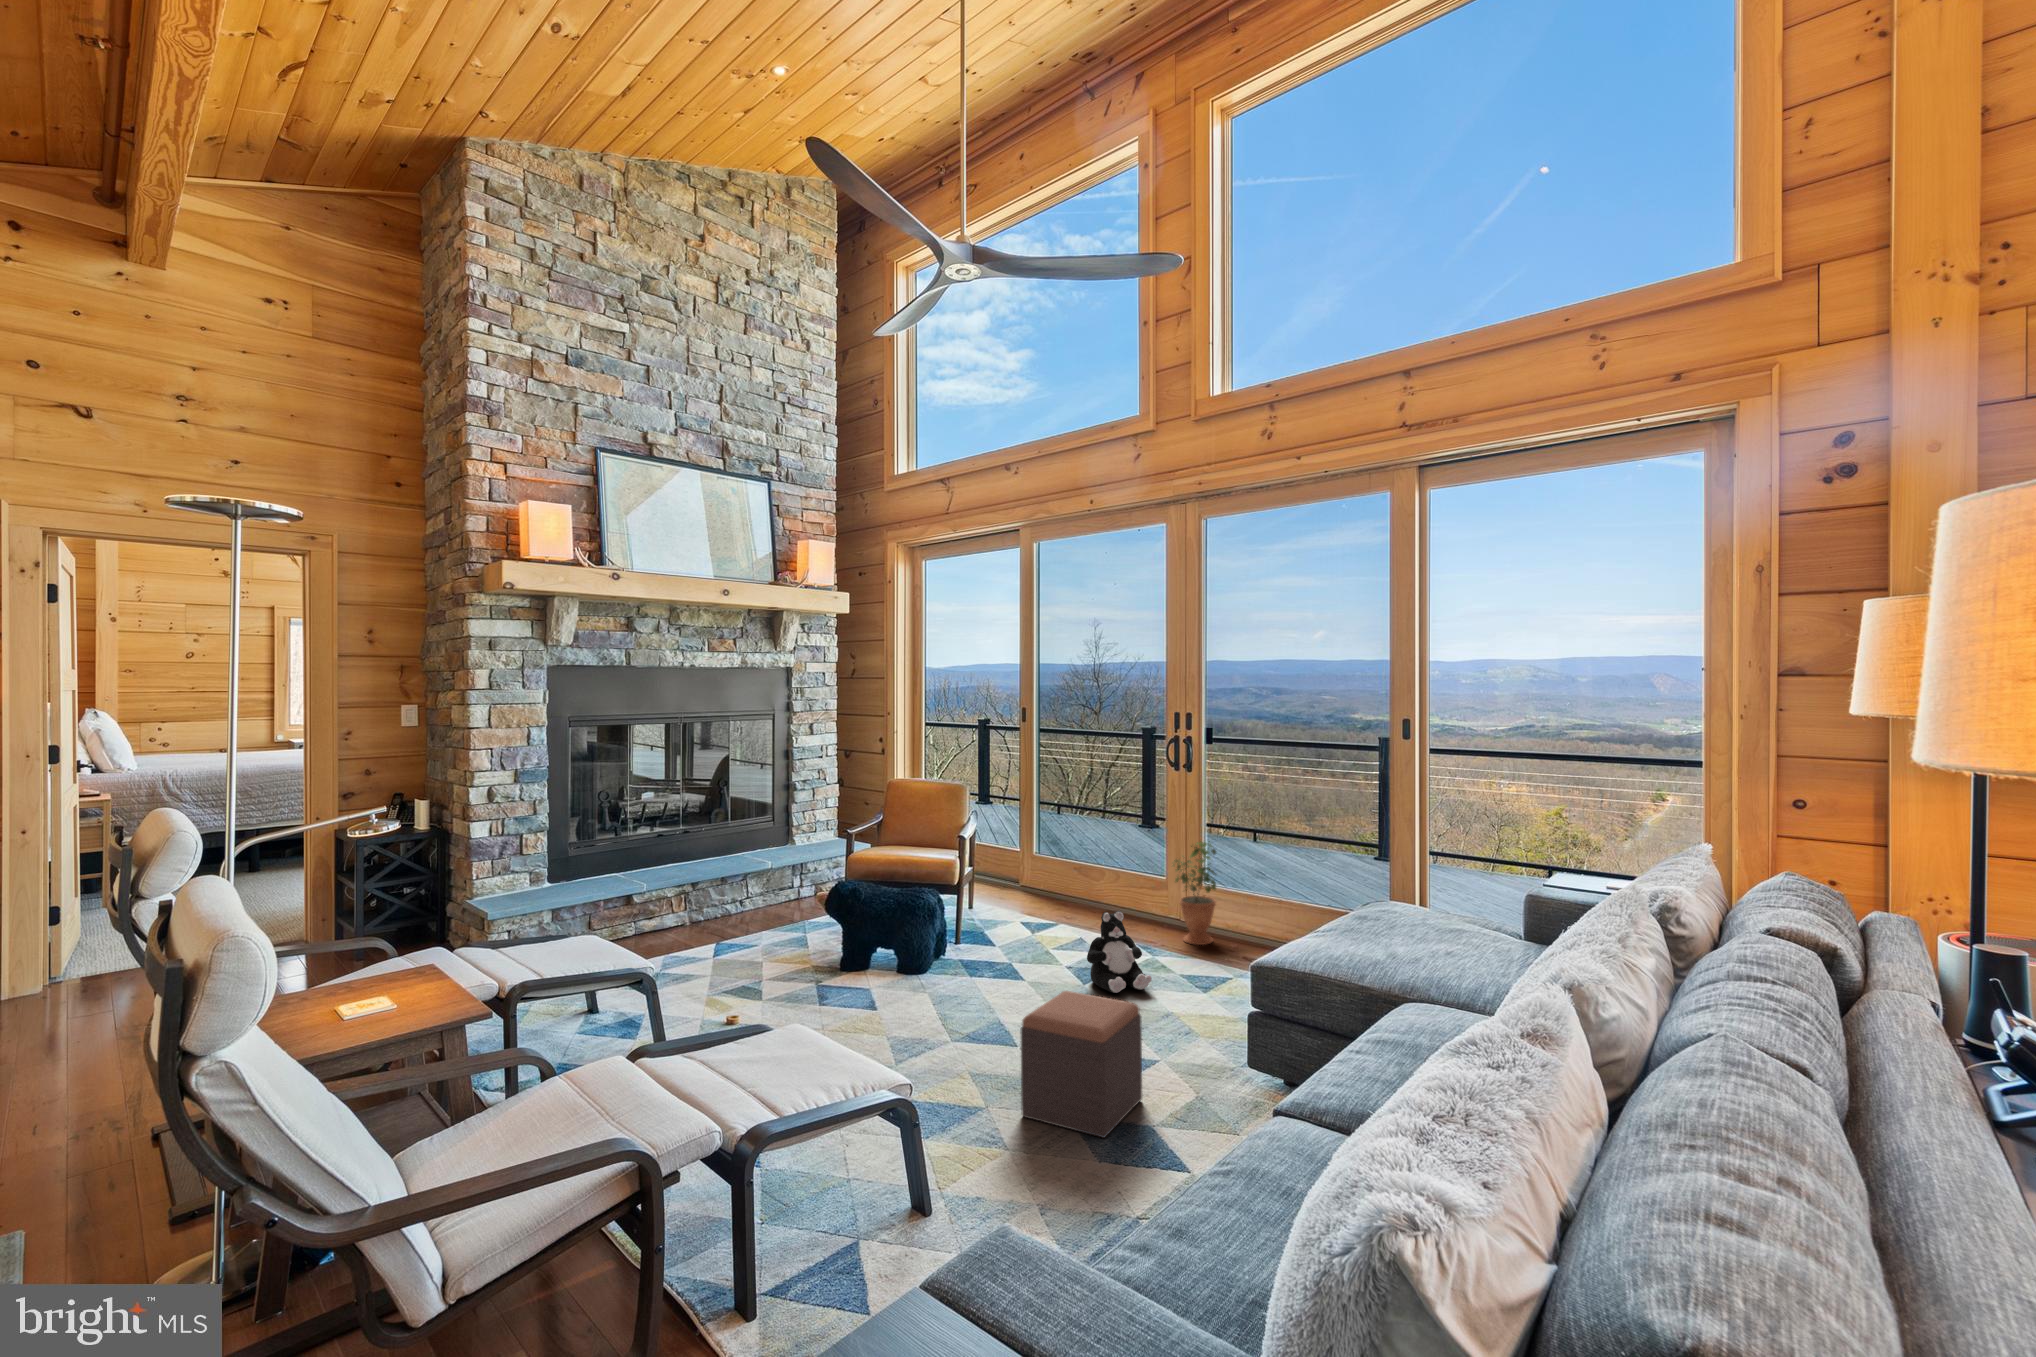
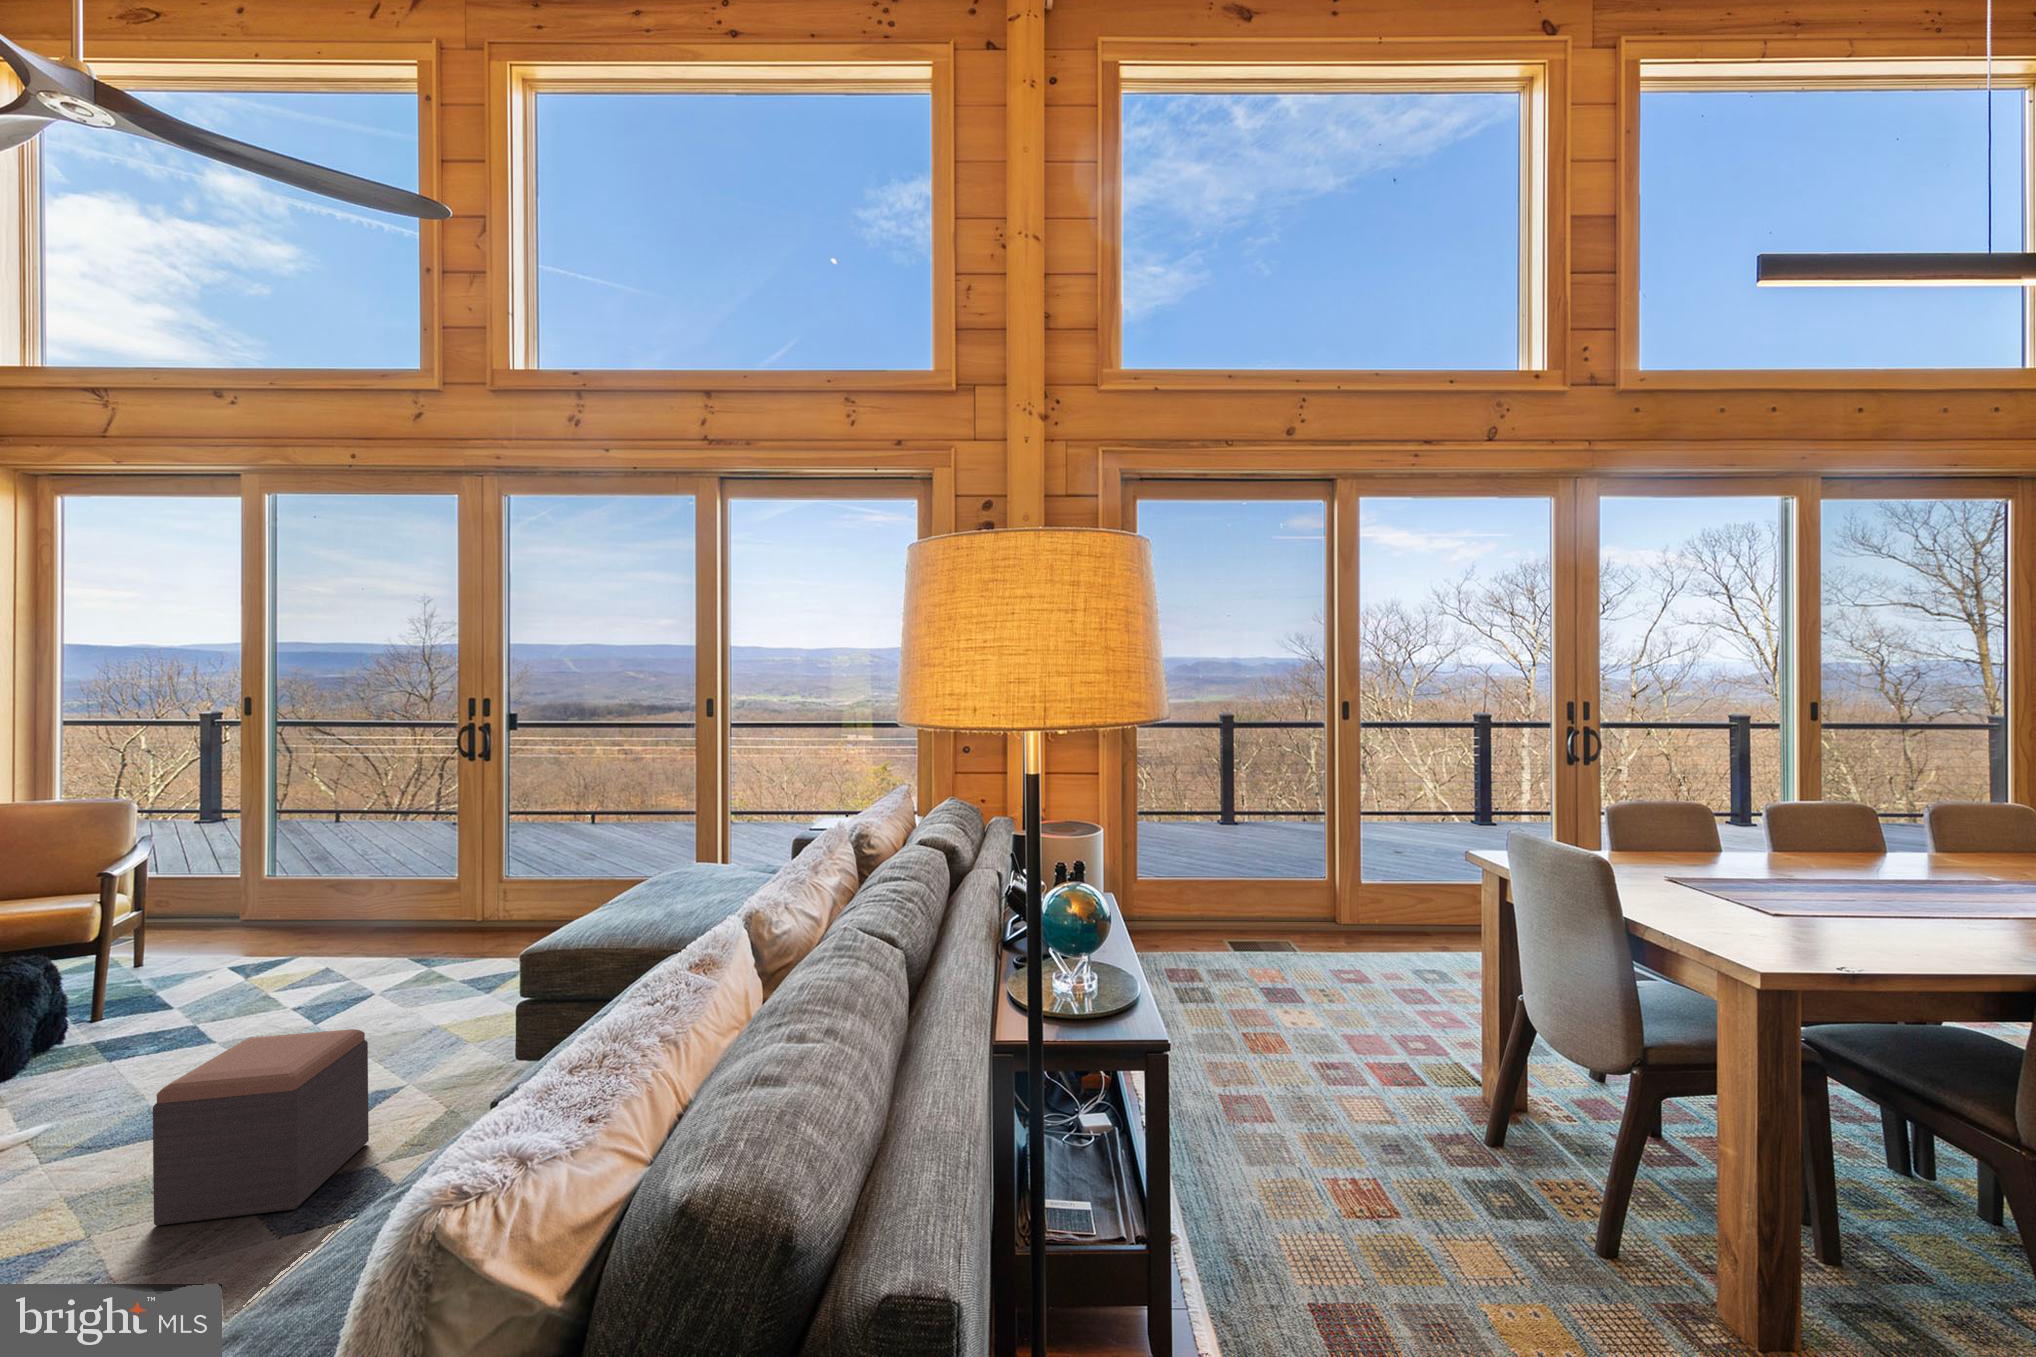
potted plant: present [1173,841,1216,945] -> none [456,831,515,948]
plush toy: present [1087,911,1152,993] -> none [320,927,414,1024]

